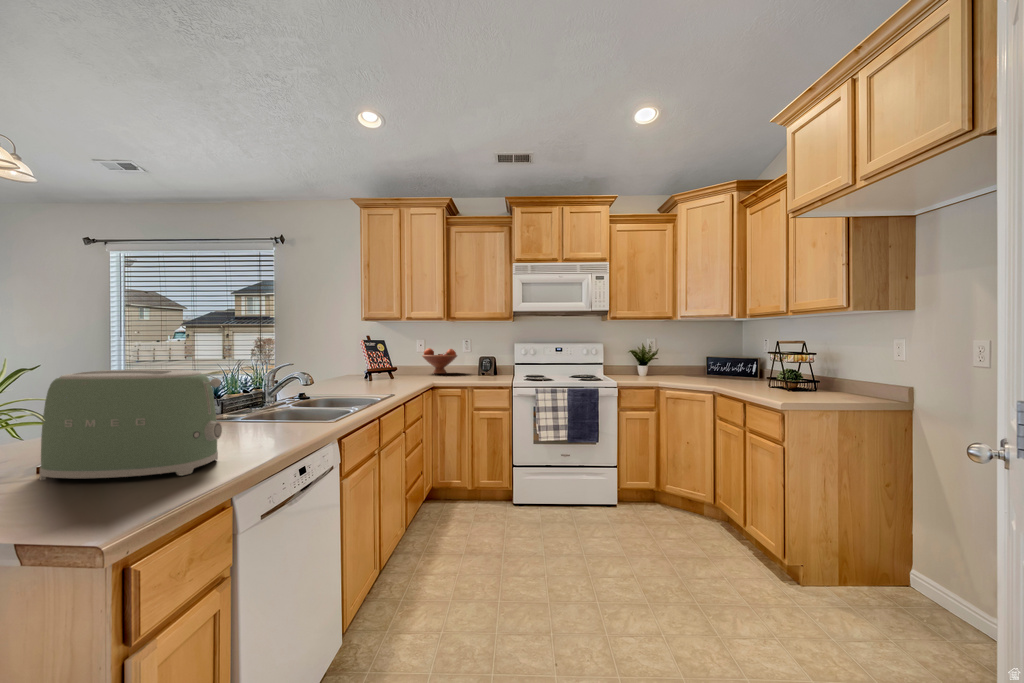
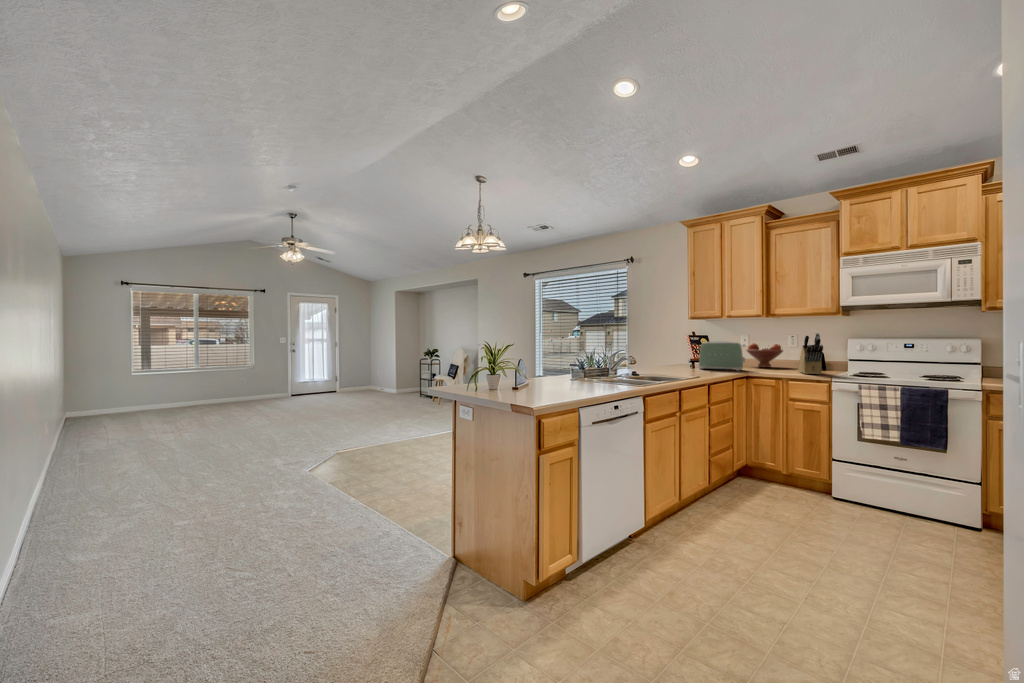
knife block: none [477,338,504,380] -> present [798,333,823,374]
toaster: present [40,369,222,480] -> present [699,341,745,371]

